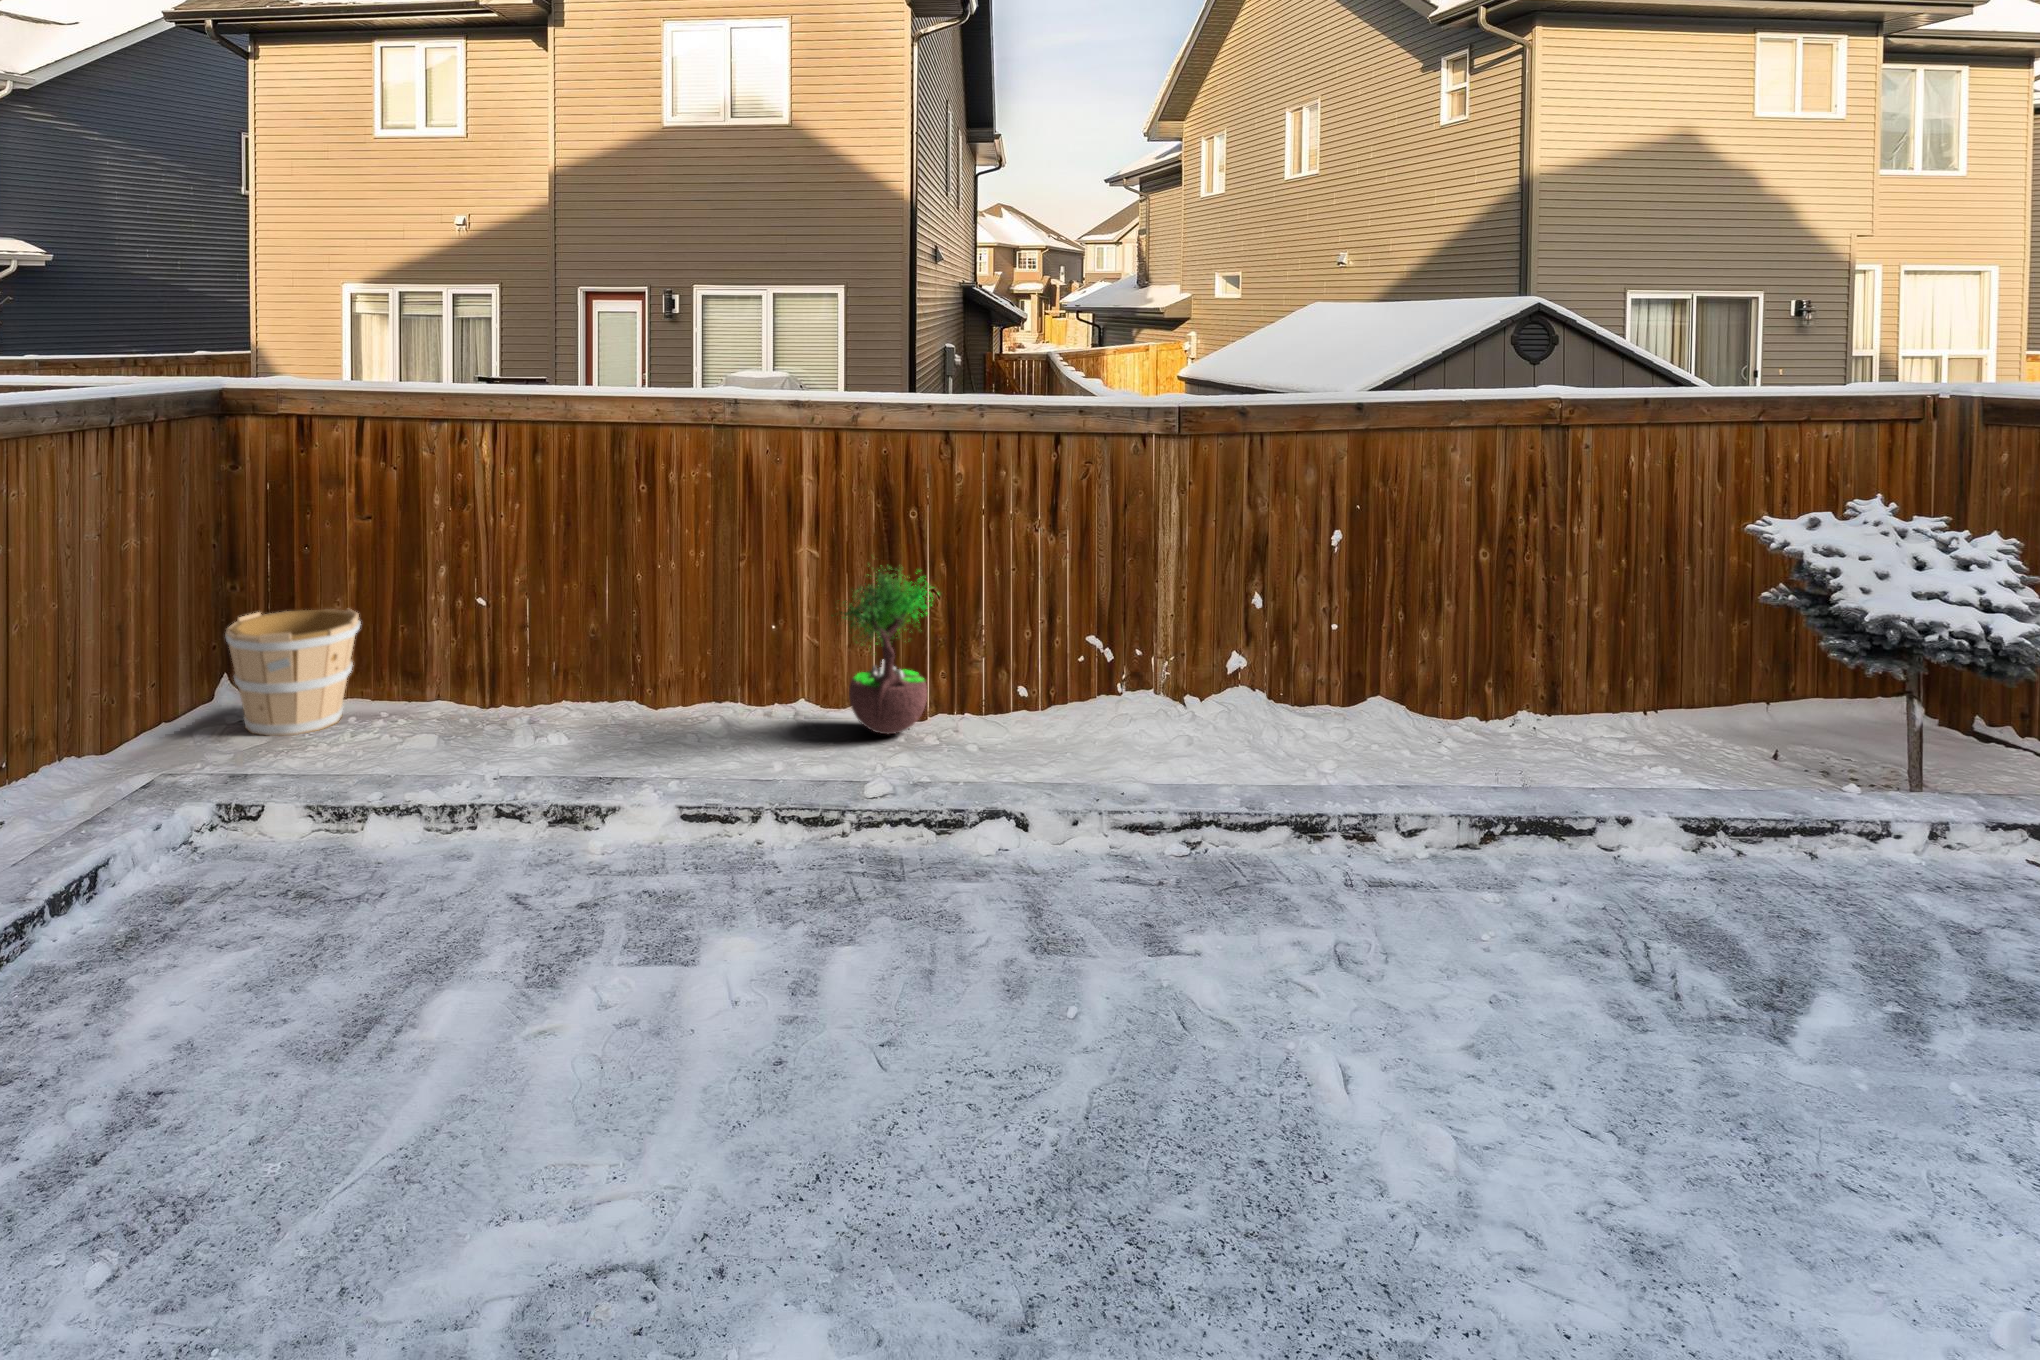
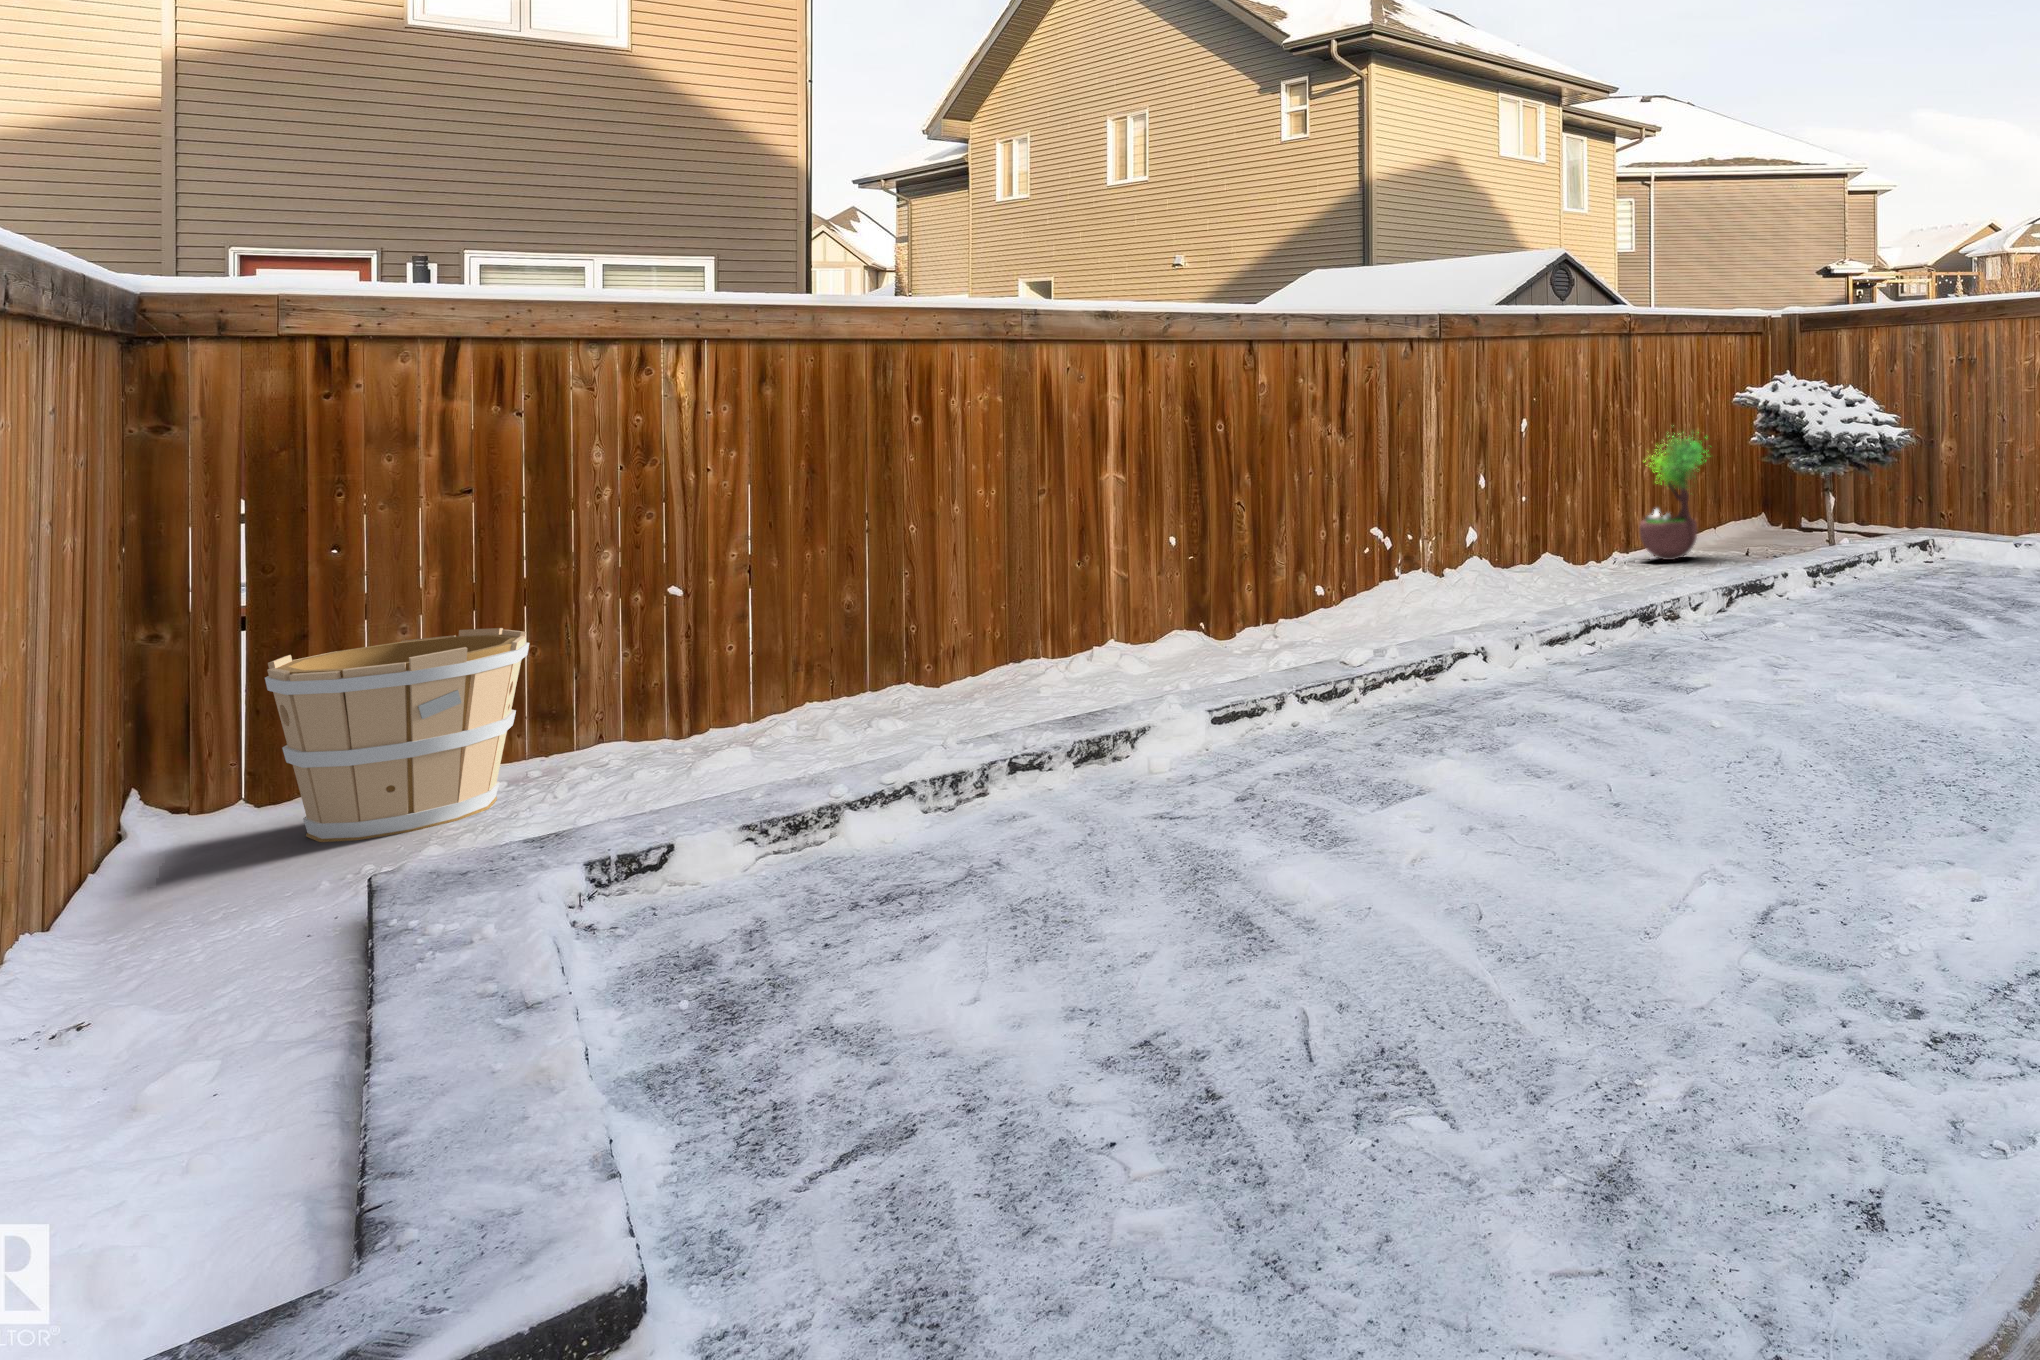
potted tree: present [831,568,935,734] -> present [1639,432,1706,560]

